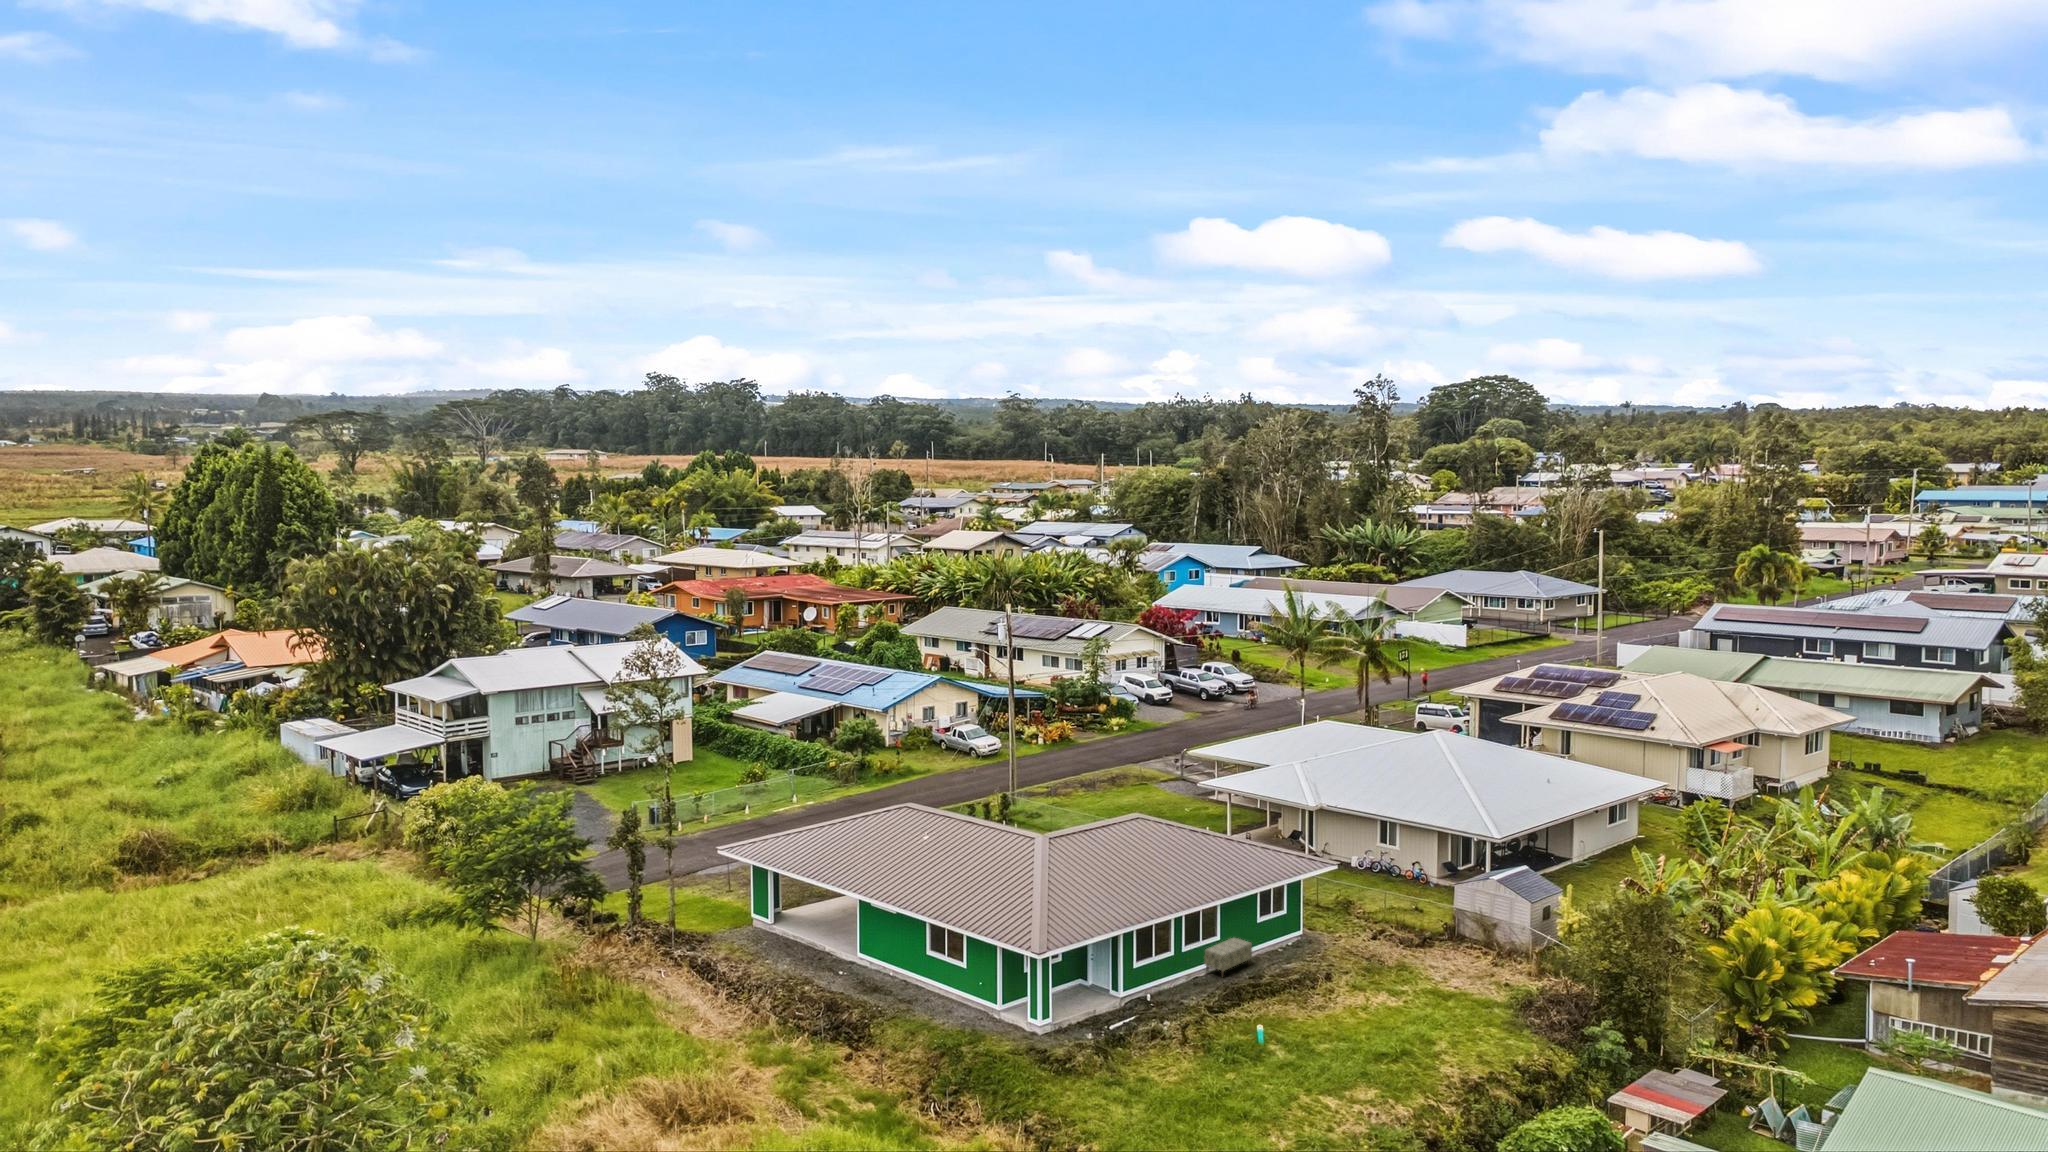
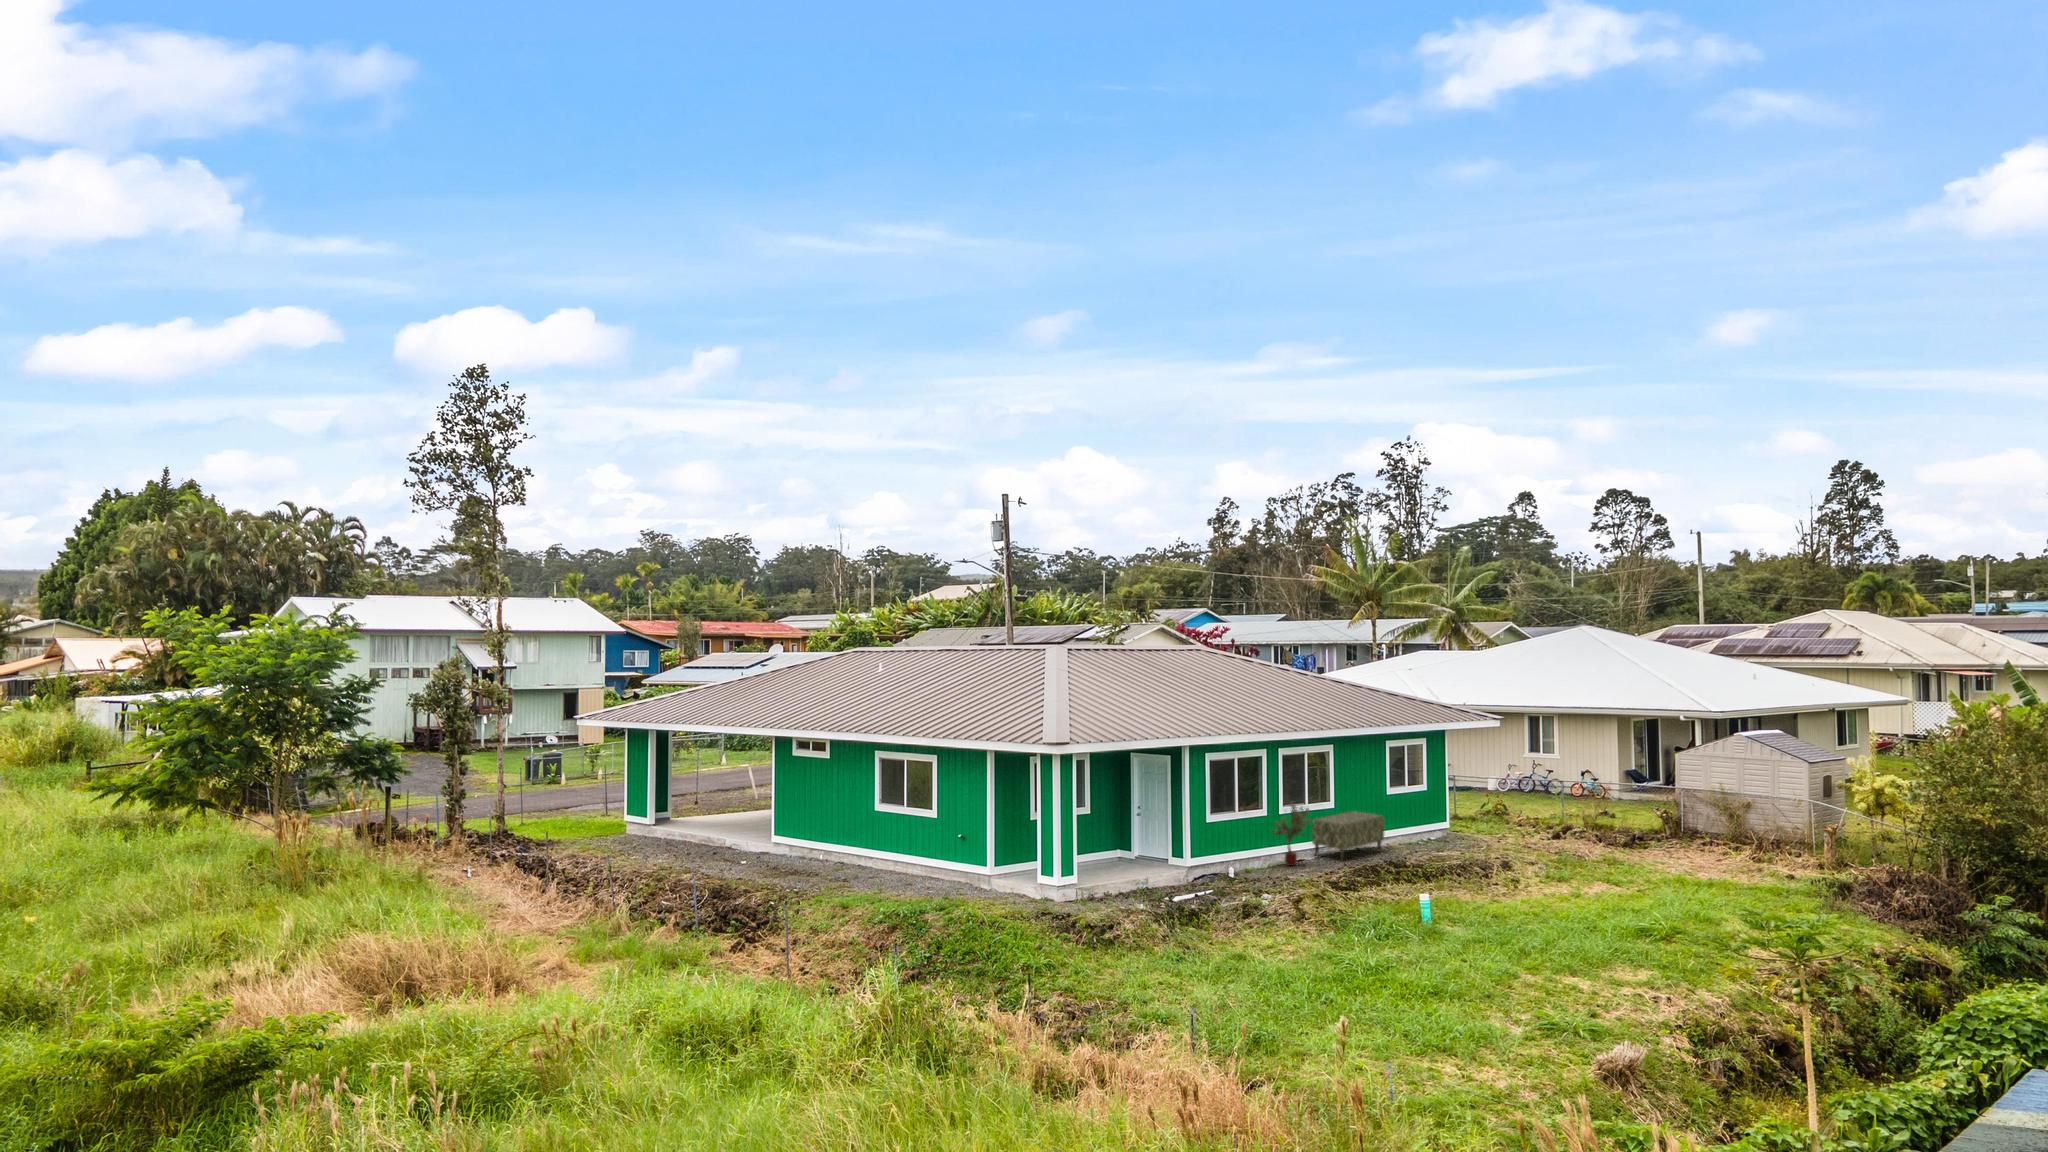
potted tree: none [1176,943,1202,985] -> present [1273,801,1310,866]

